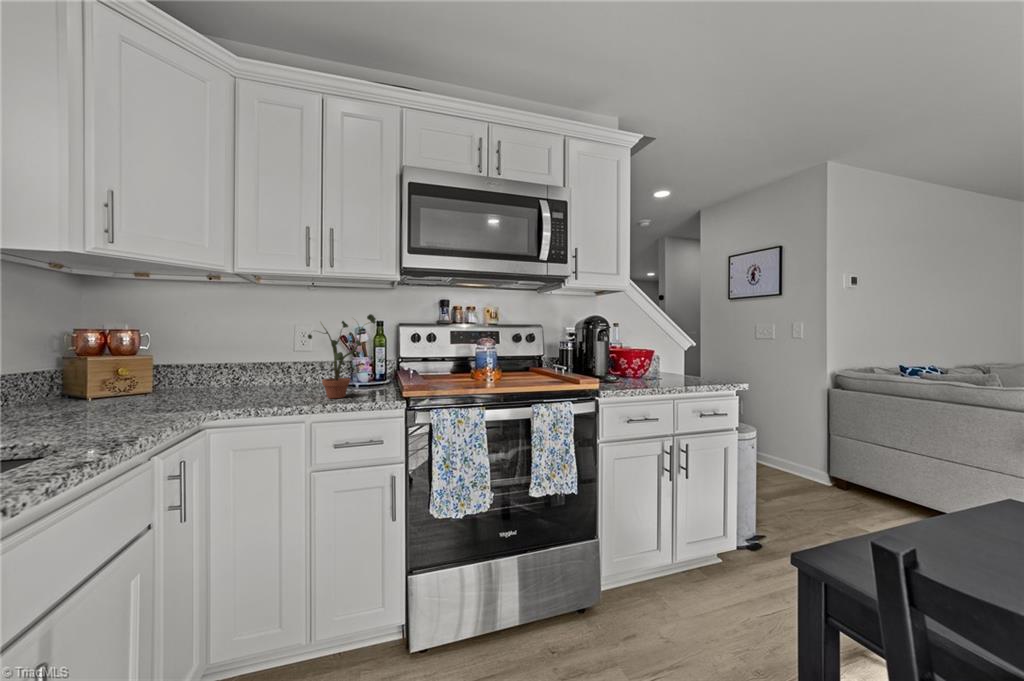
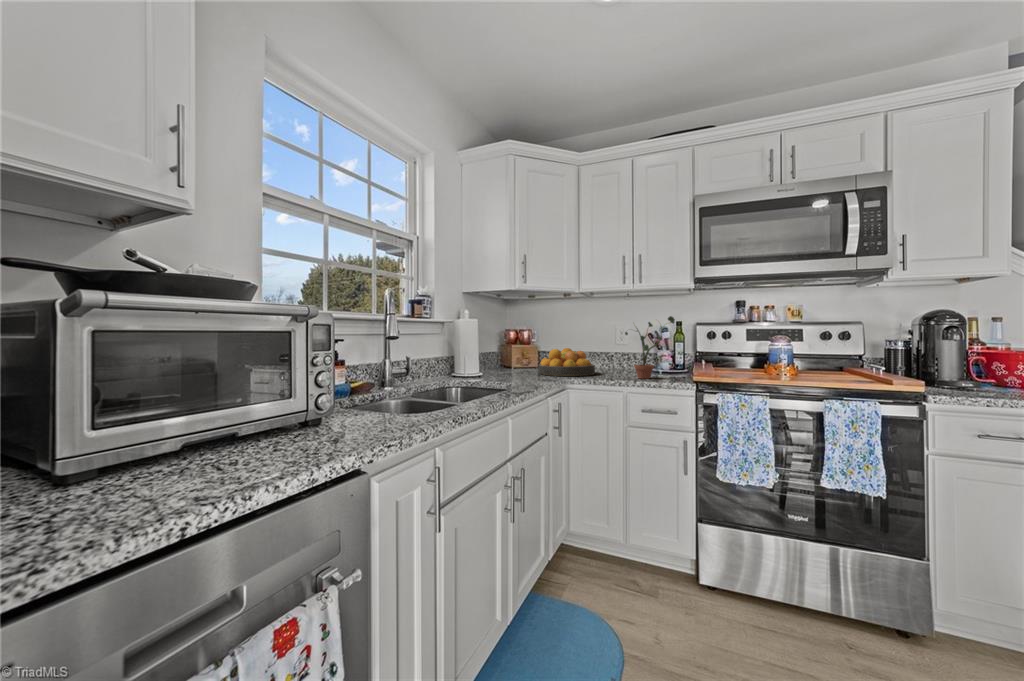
fruit bowl: none [147,358,260,408] -> present [539,348,595,376]

